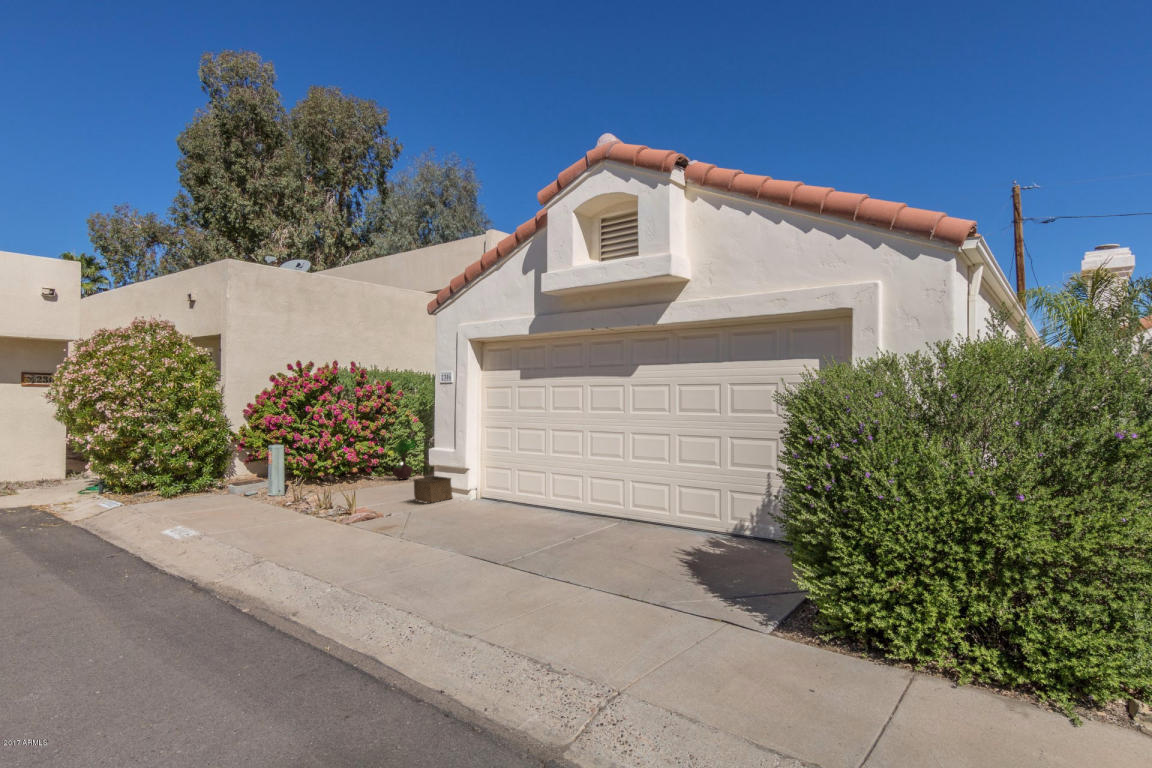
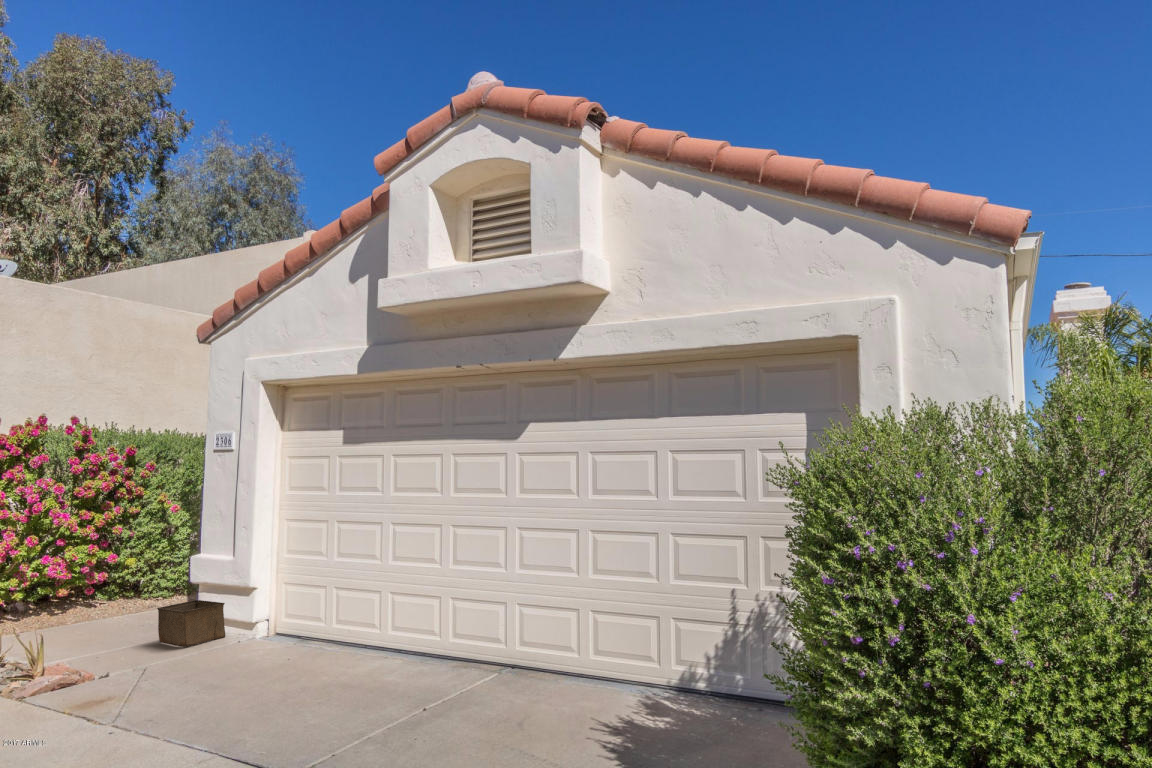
potted tree: present [393,440,415,480] -> none [128,533,175,603]

